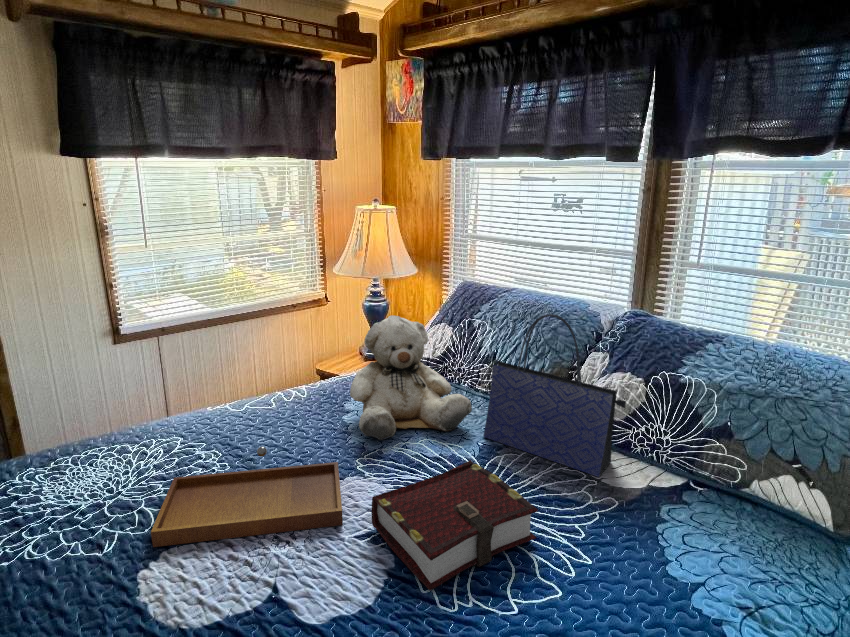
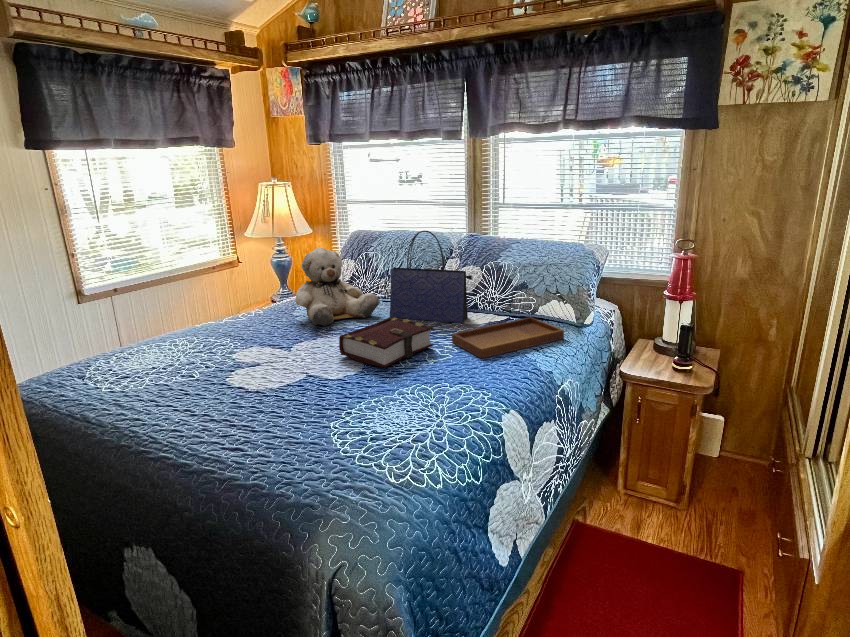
tray: present [151,447,343,547] -> present [452,305,564,358]

